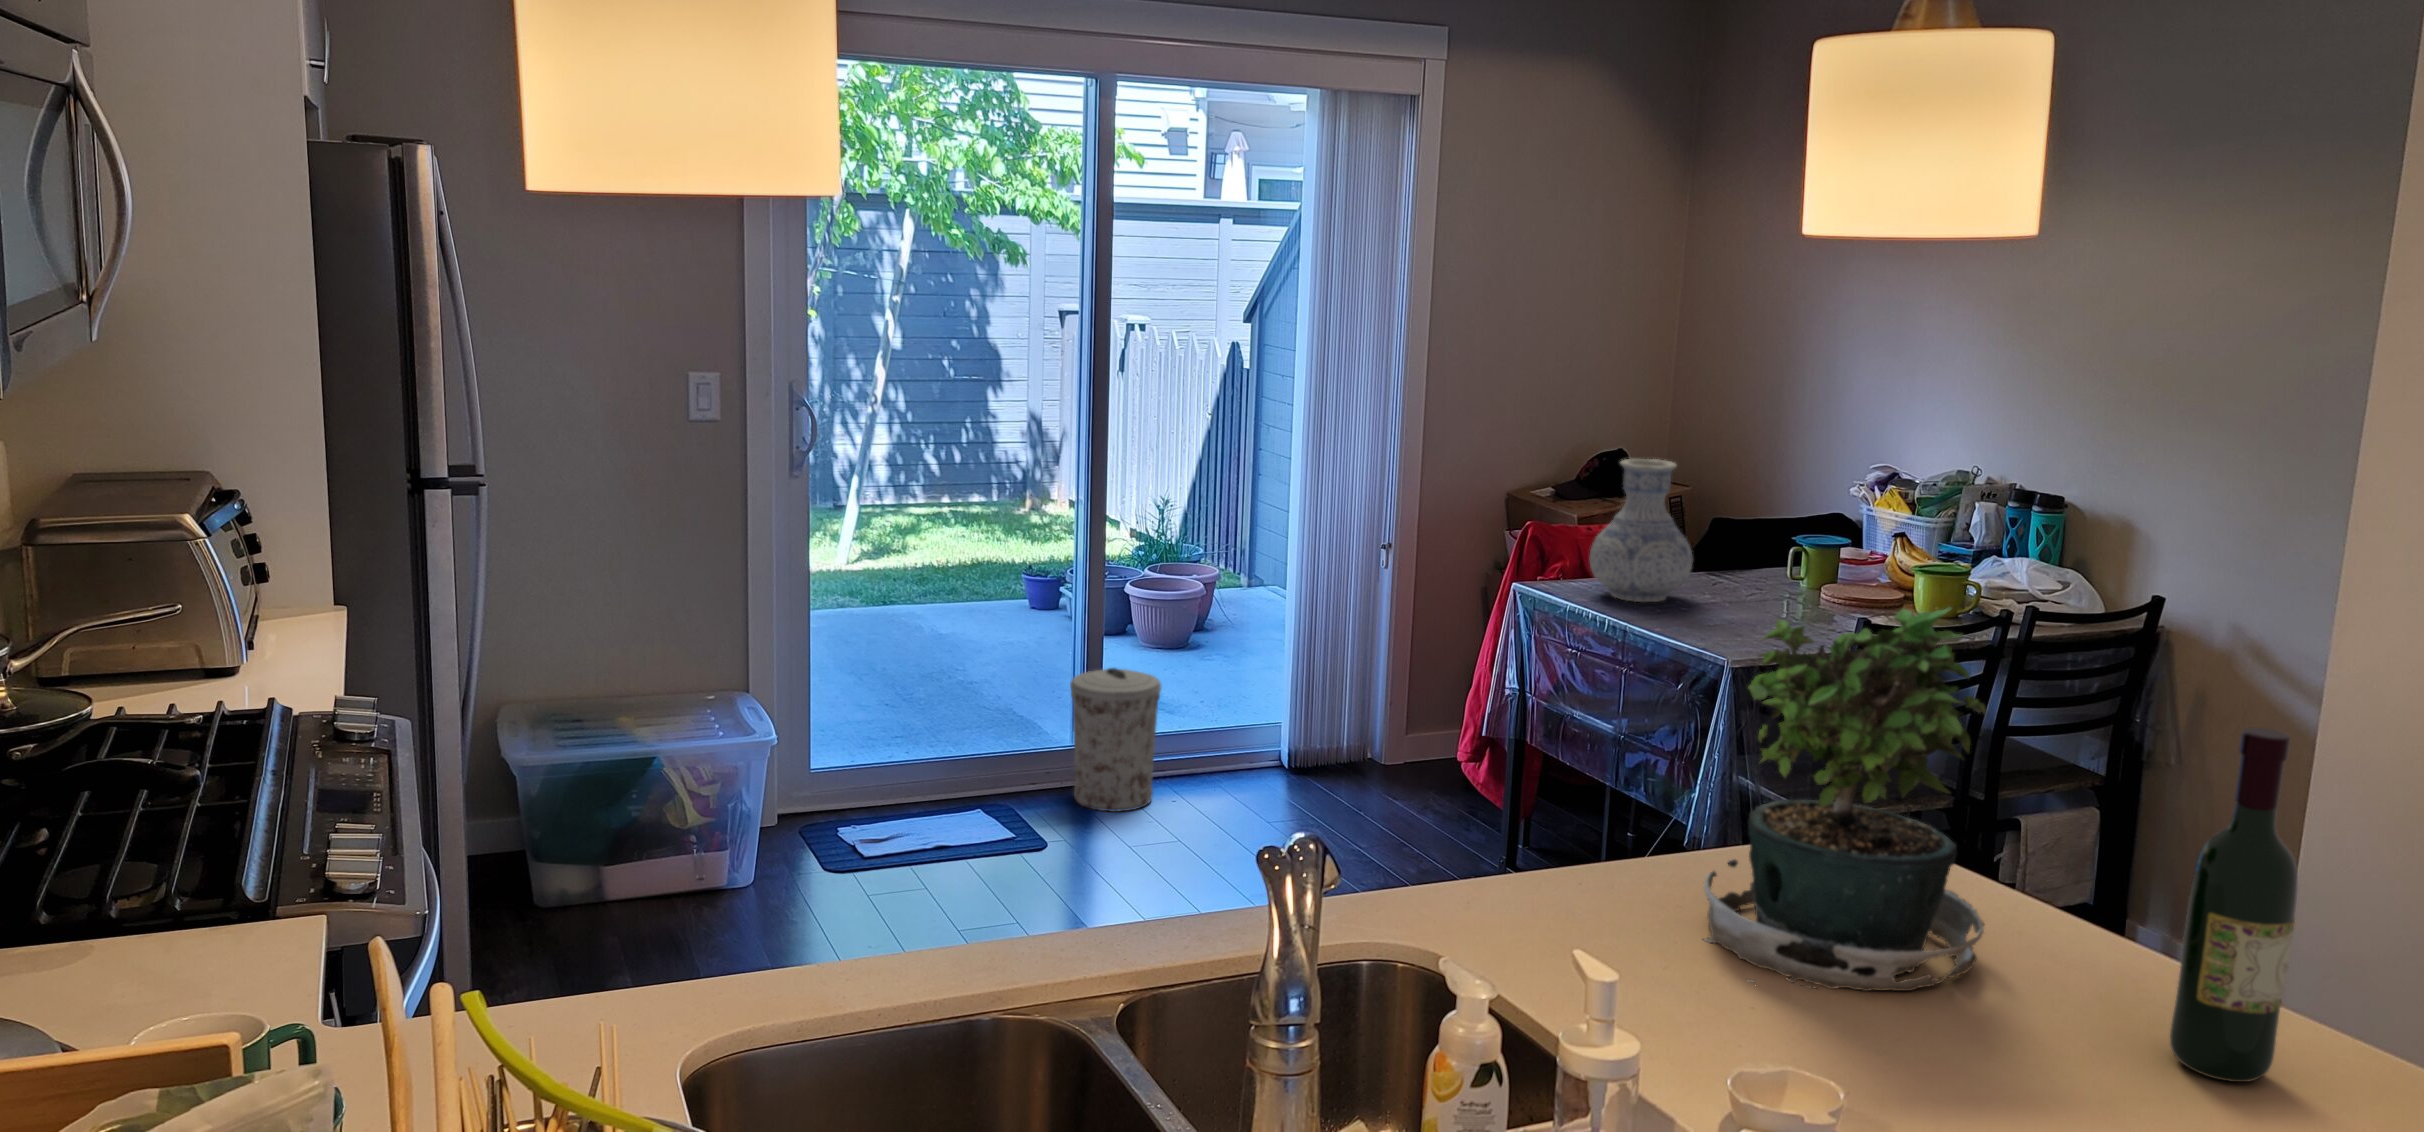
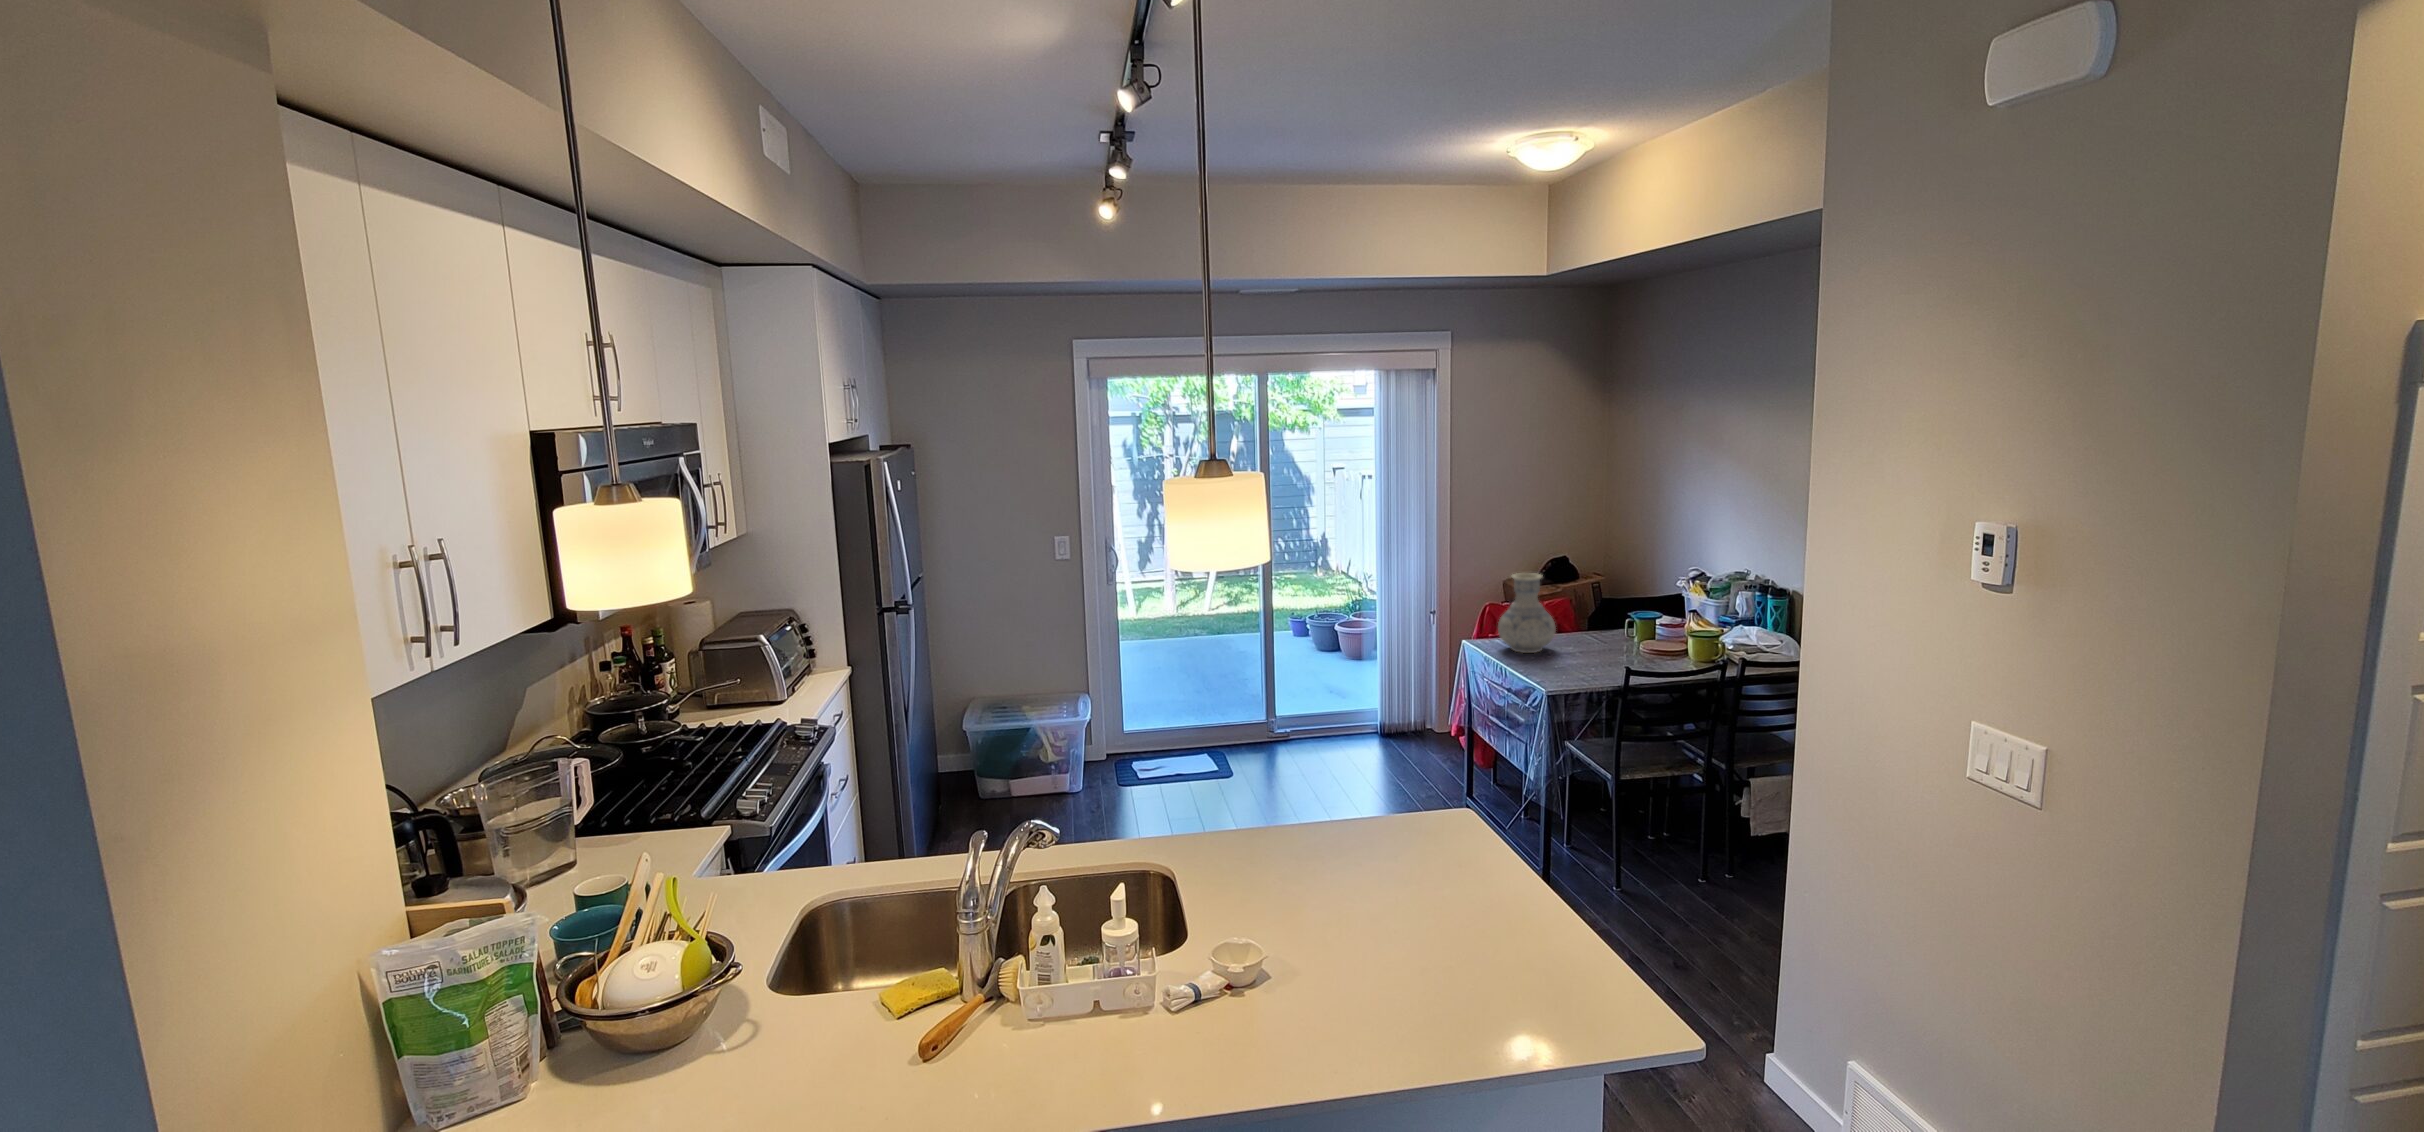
potted plant: present [1704,607,1986,991] -> none [1305,701,1459,910]
trash can: present [1070,668,1161,812] -> none [1253,681,1301,757]
wine bottle: present [2170,728,2298,1082] -> none [1497,774,1546,954]

